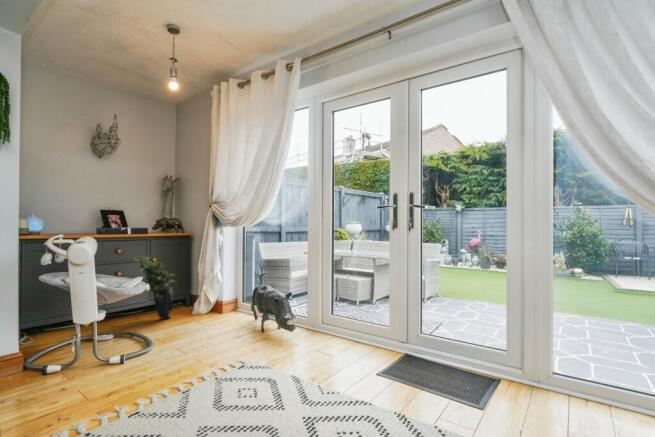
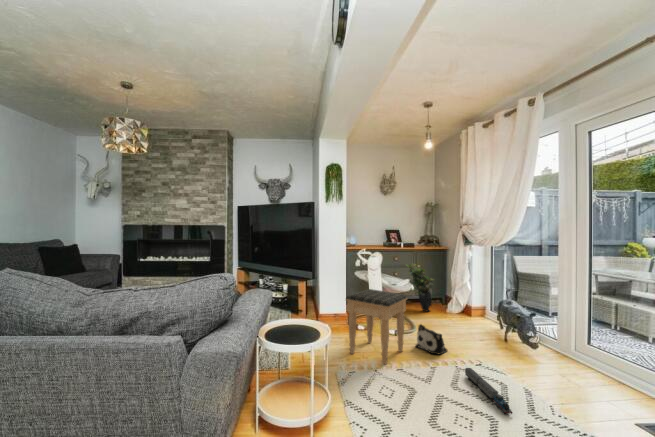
footstool: none [22,296,145,417] -> present [346,289,408,364]
plush toy: none [155,335,201,372] -> present [416,324,447,354]
toy train: none [228,374,289,415] -> present [465,368,512,414]

